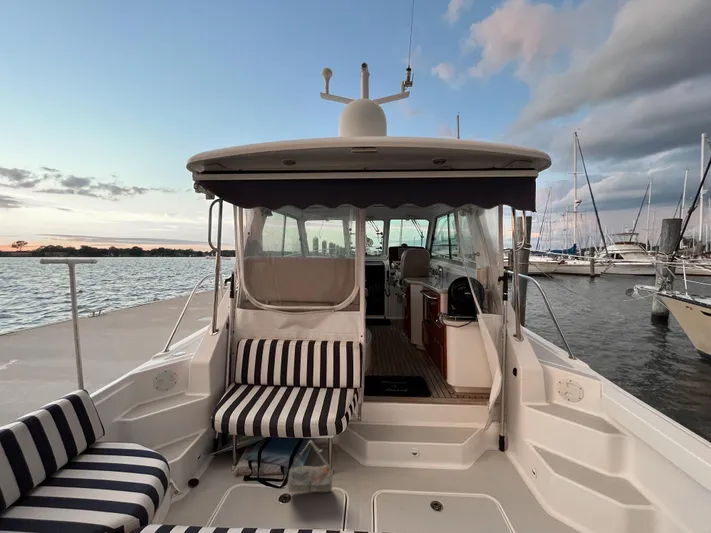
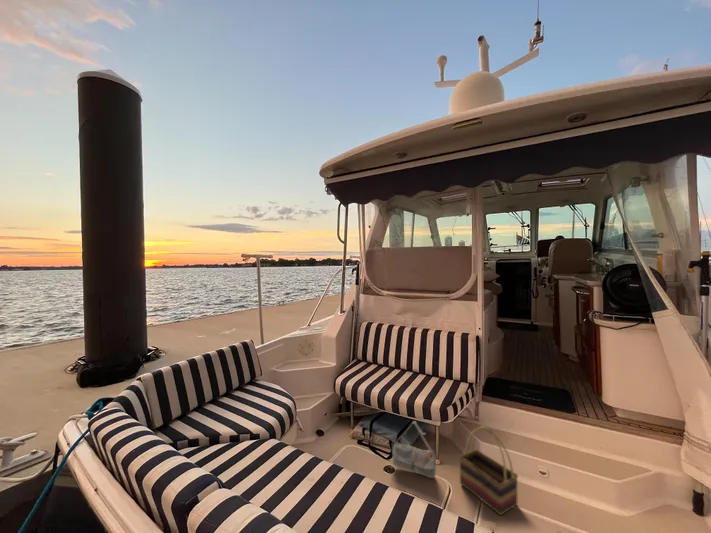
basket: none [354,429,404,506] -> present [460,426,518,515]

